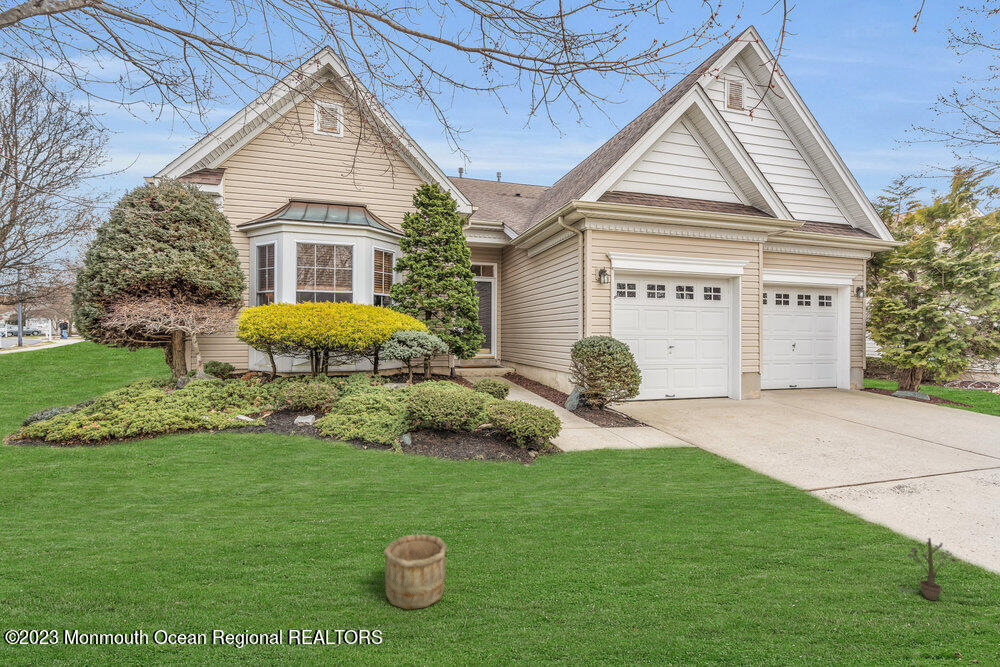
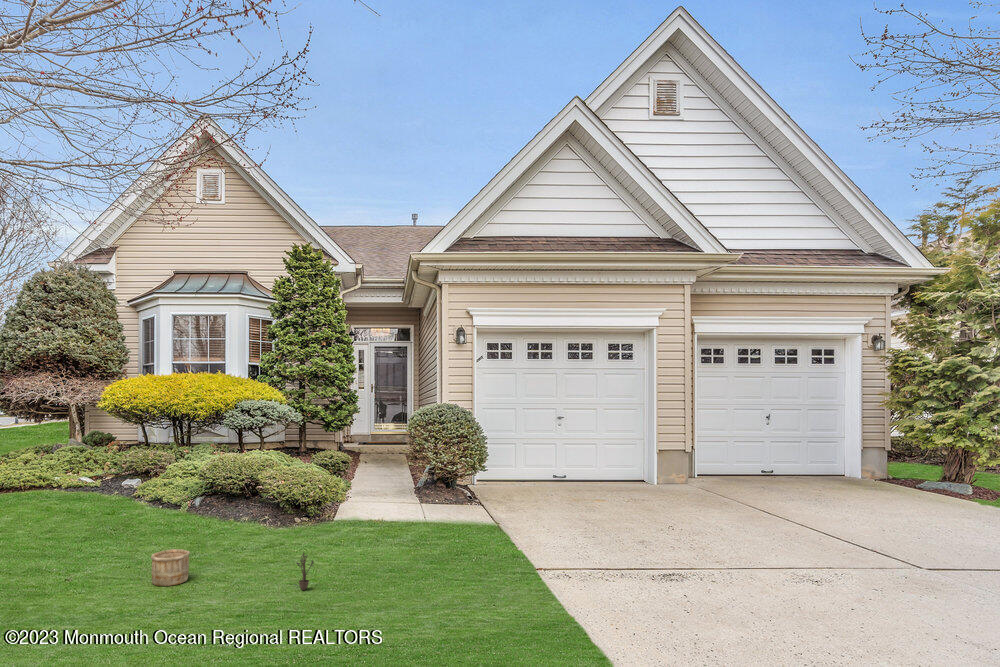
wooden bucket: present [384,534,447,609] -> present [151,549,190,586]

